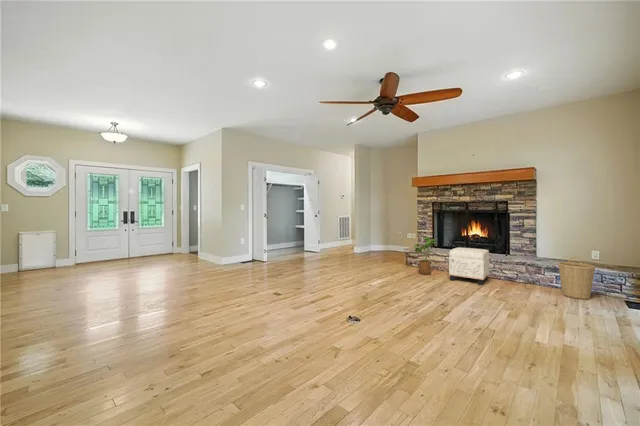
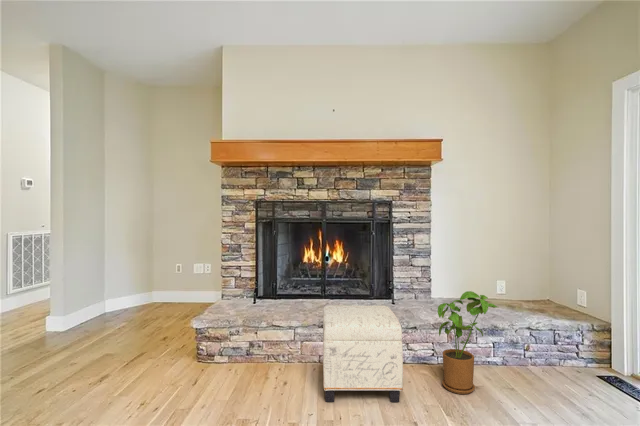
house plant: present [414,237,436,275] -> present [438,291,497,394]
basket: present [558,257,595,299] -> none [517,308,580,398]

